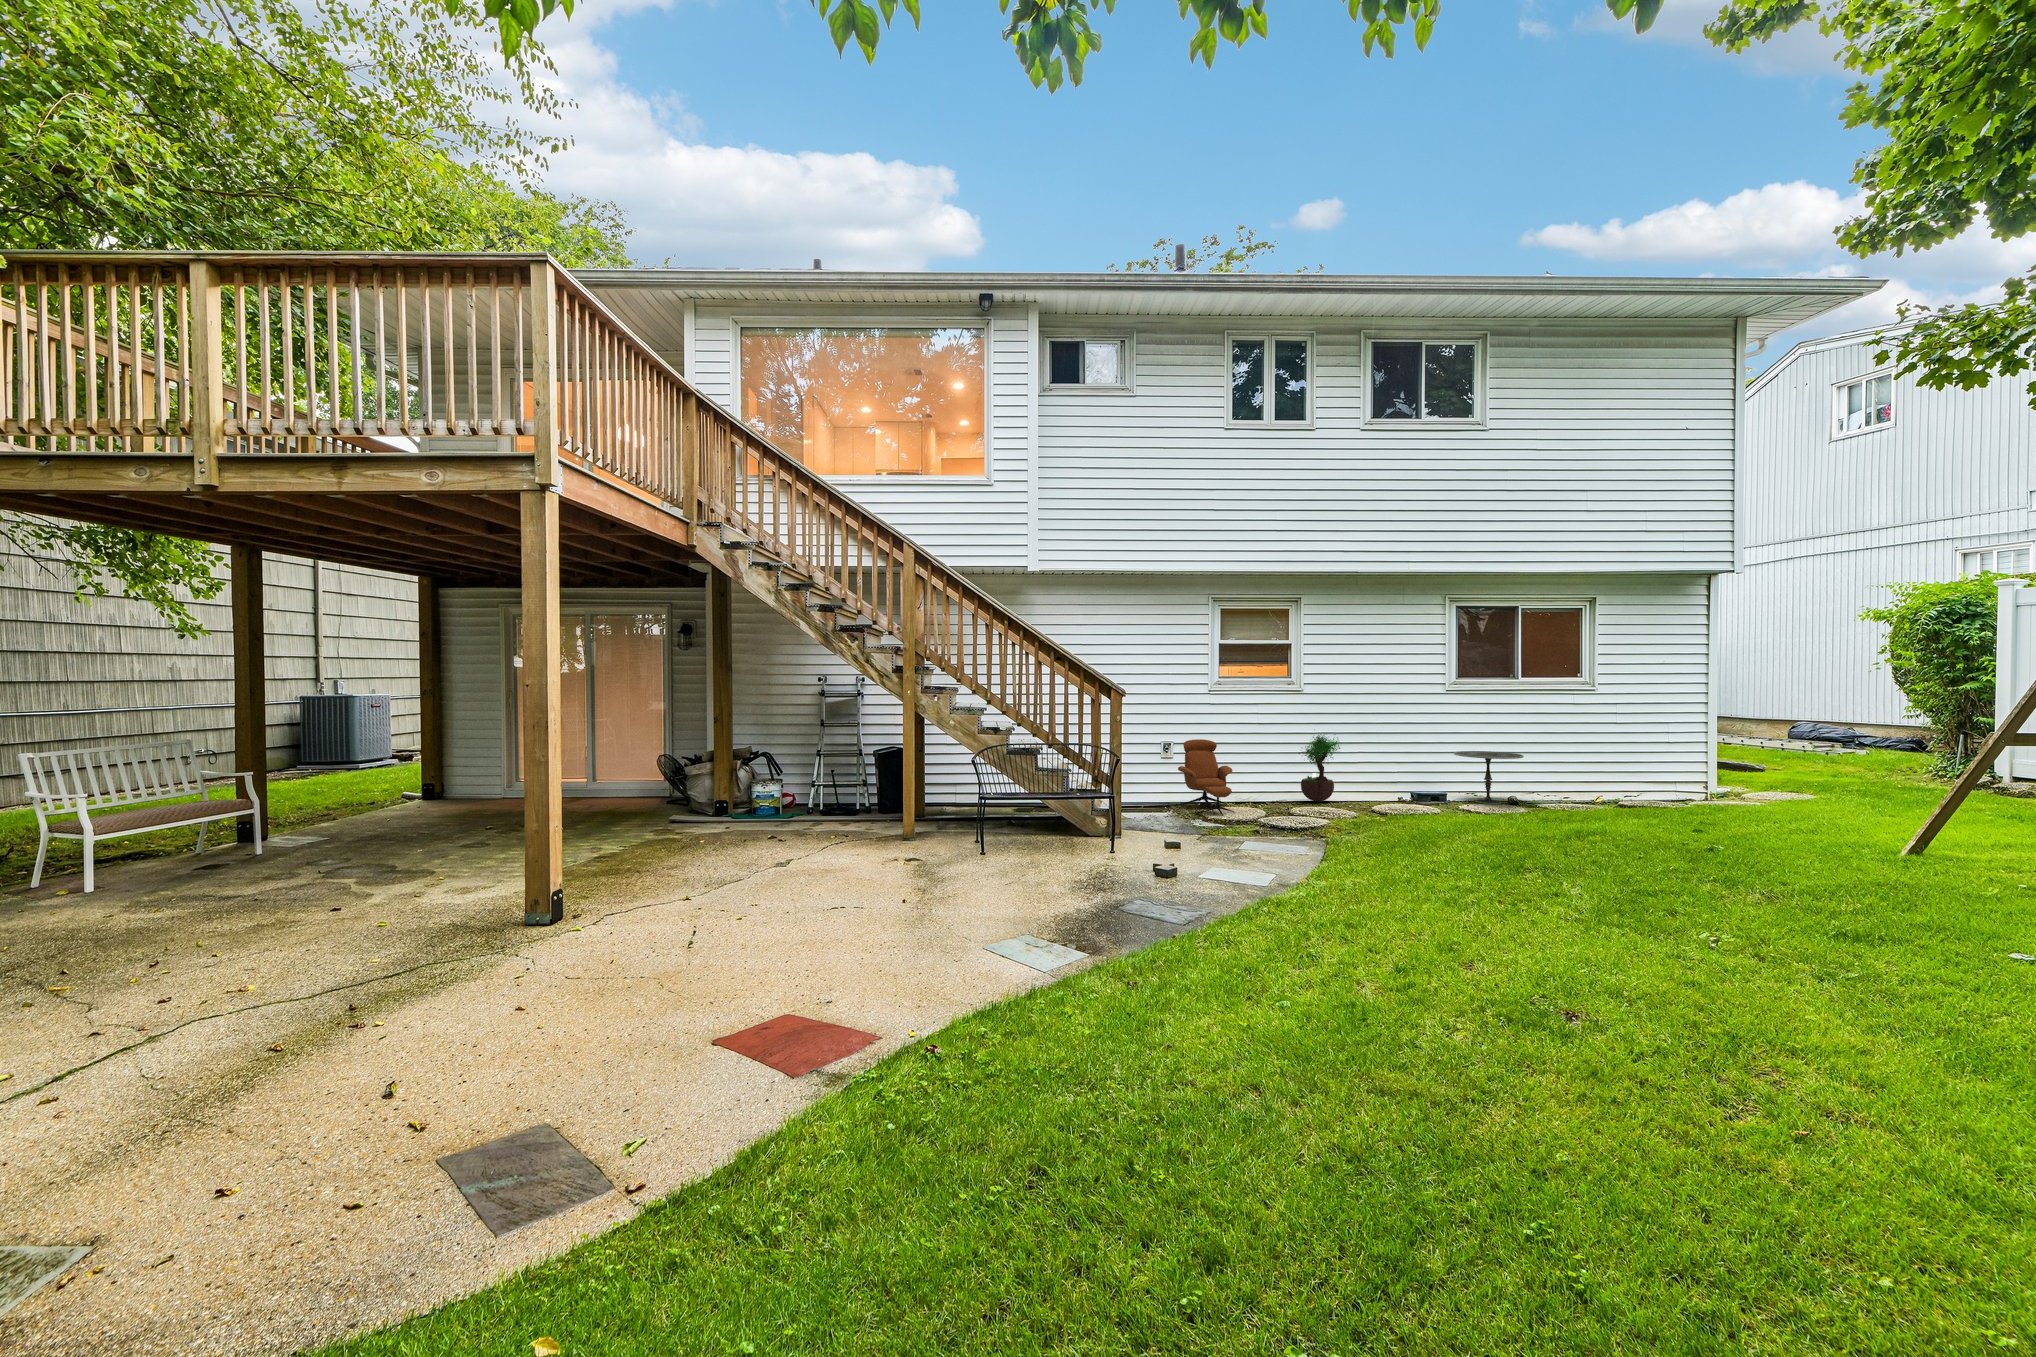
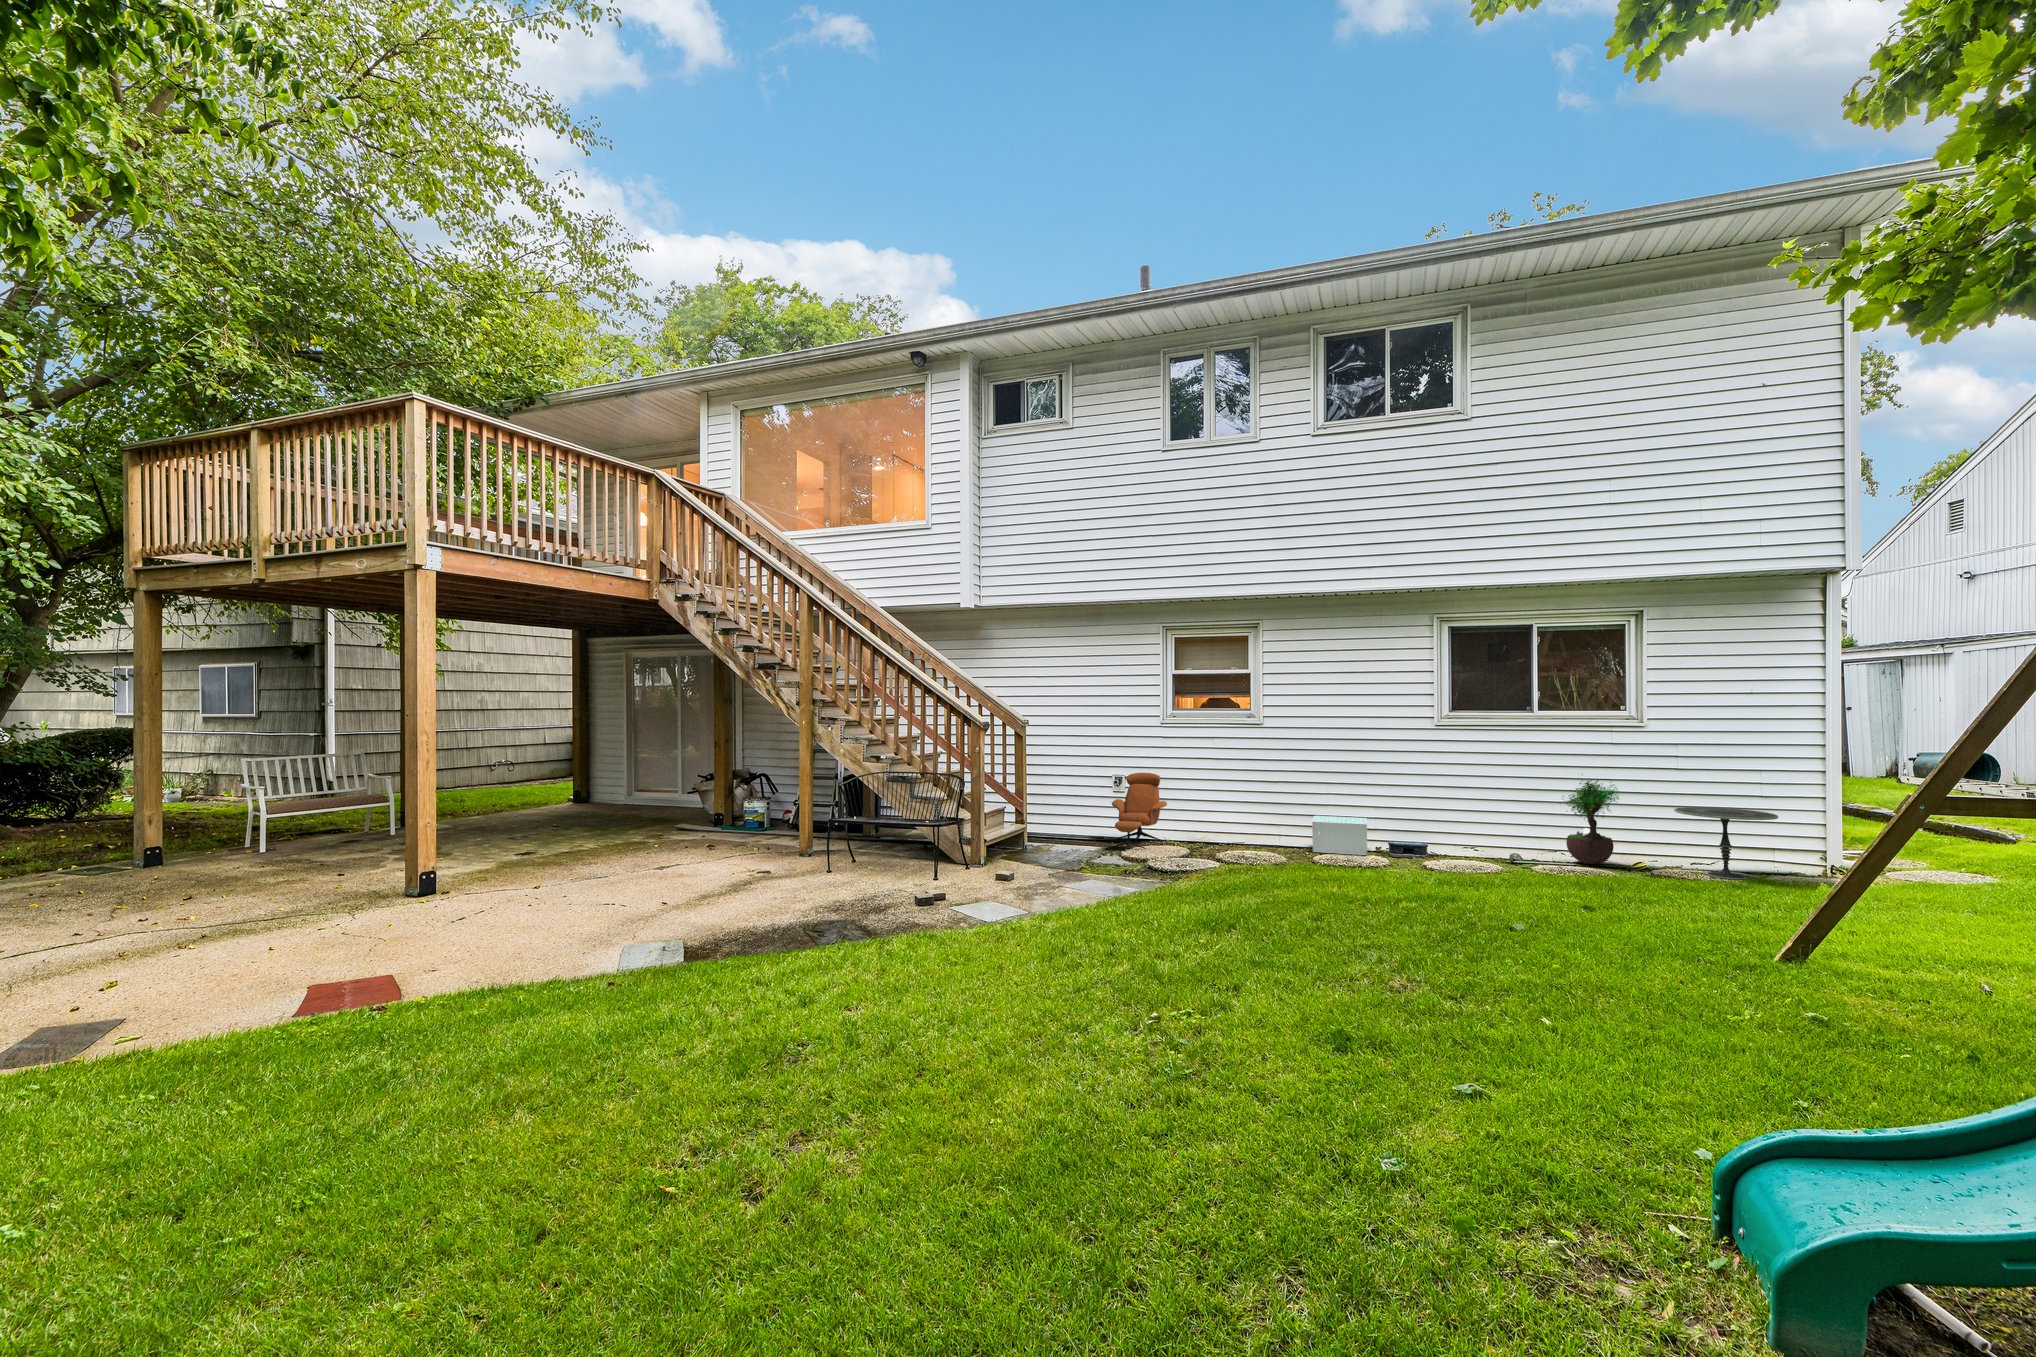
potted tree: present [1299,734,1340,802] -> present [1563,779,1619,864]
side table: present [1454,751,1524,804] -> present [1674,807,1778,879]
storage box: none [1352,772,1413,804] -> present [1312,816,1367,855]

